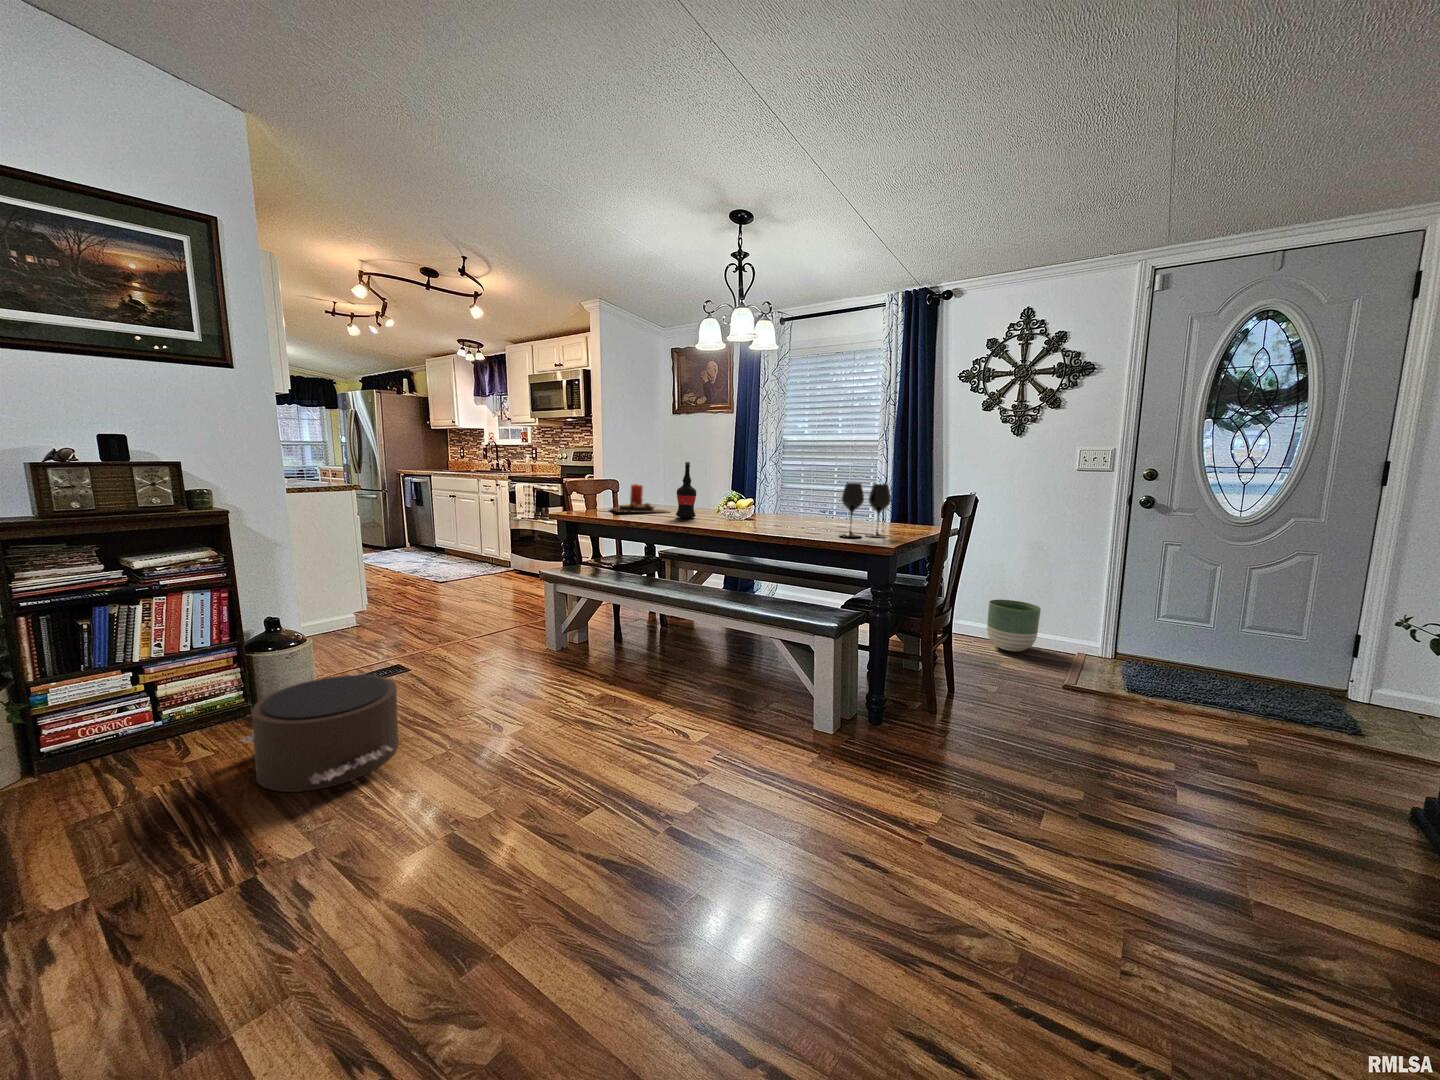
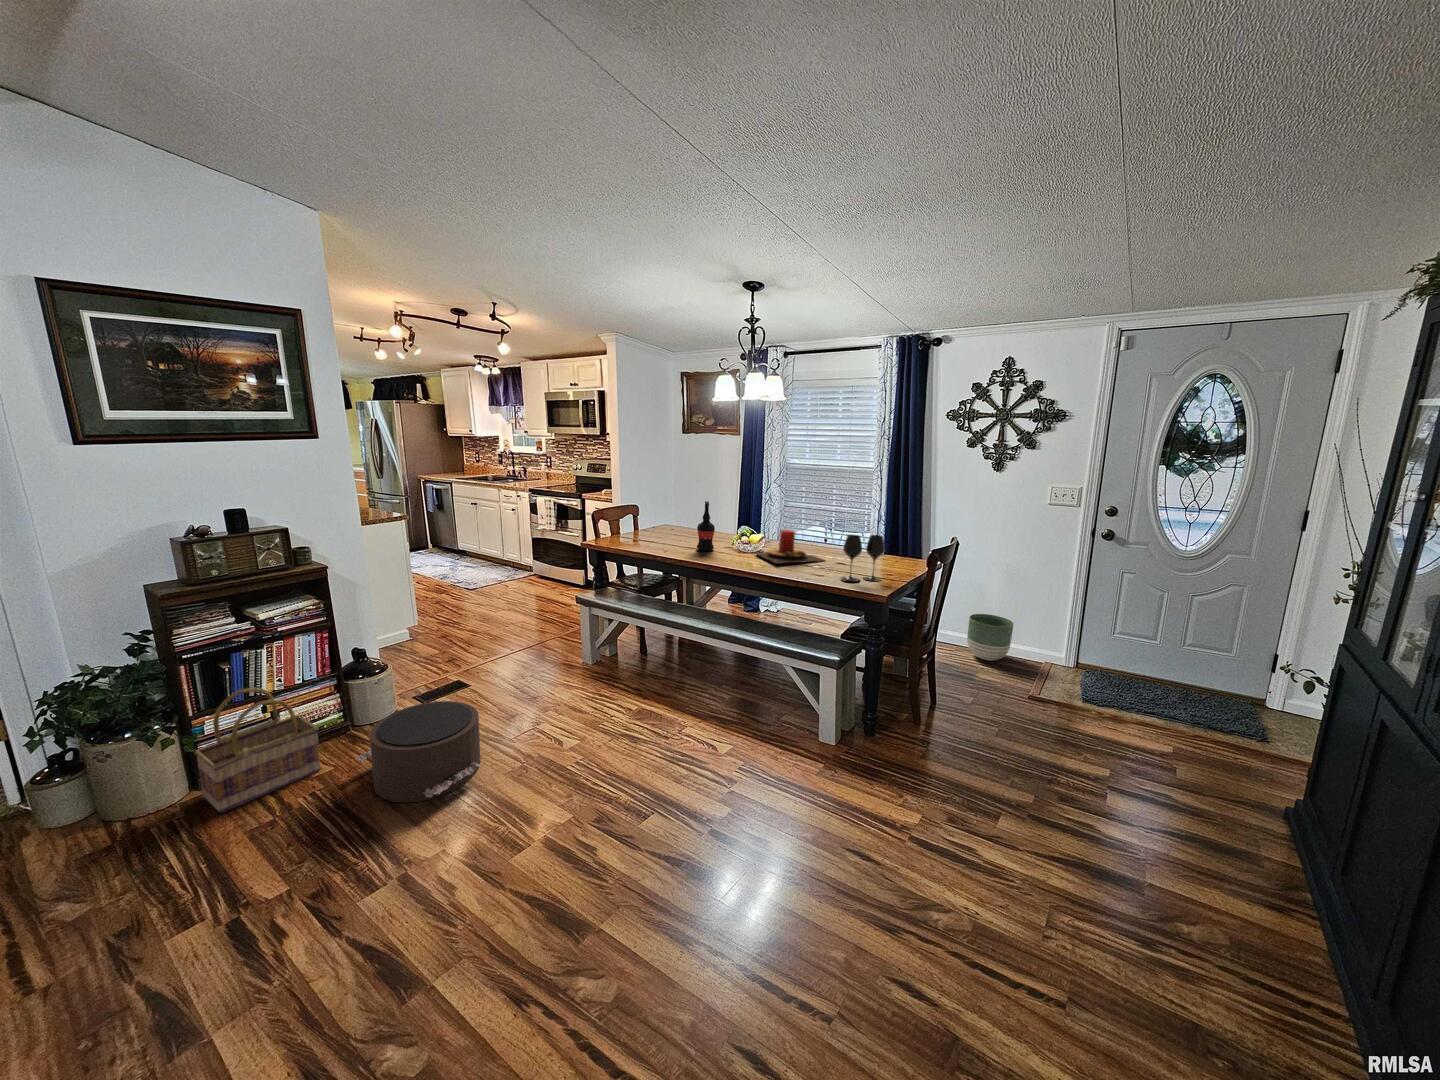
candle: present [611,484,668,513] -> present [756,530,825,564]
basket: none [28,648,199,801] -> present [194,687,321,813]

